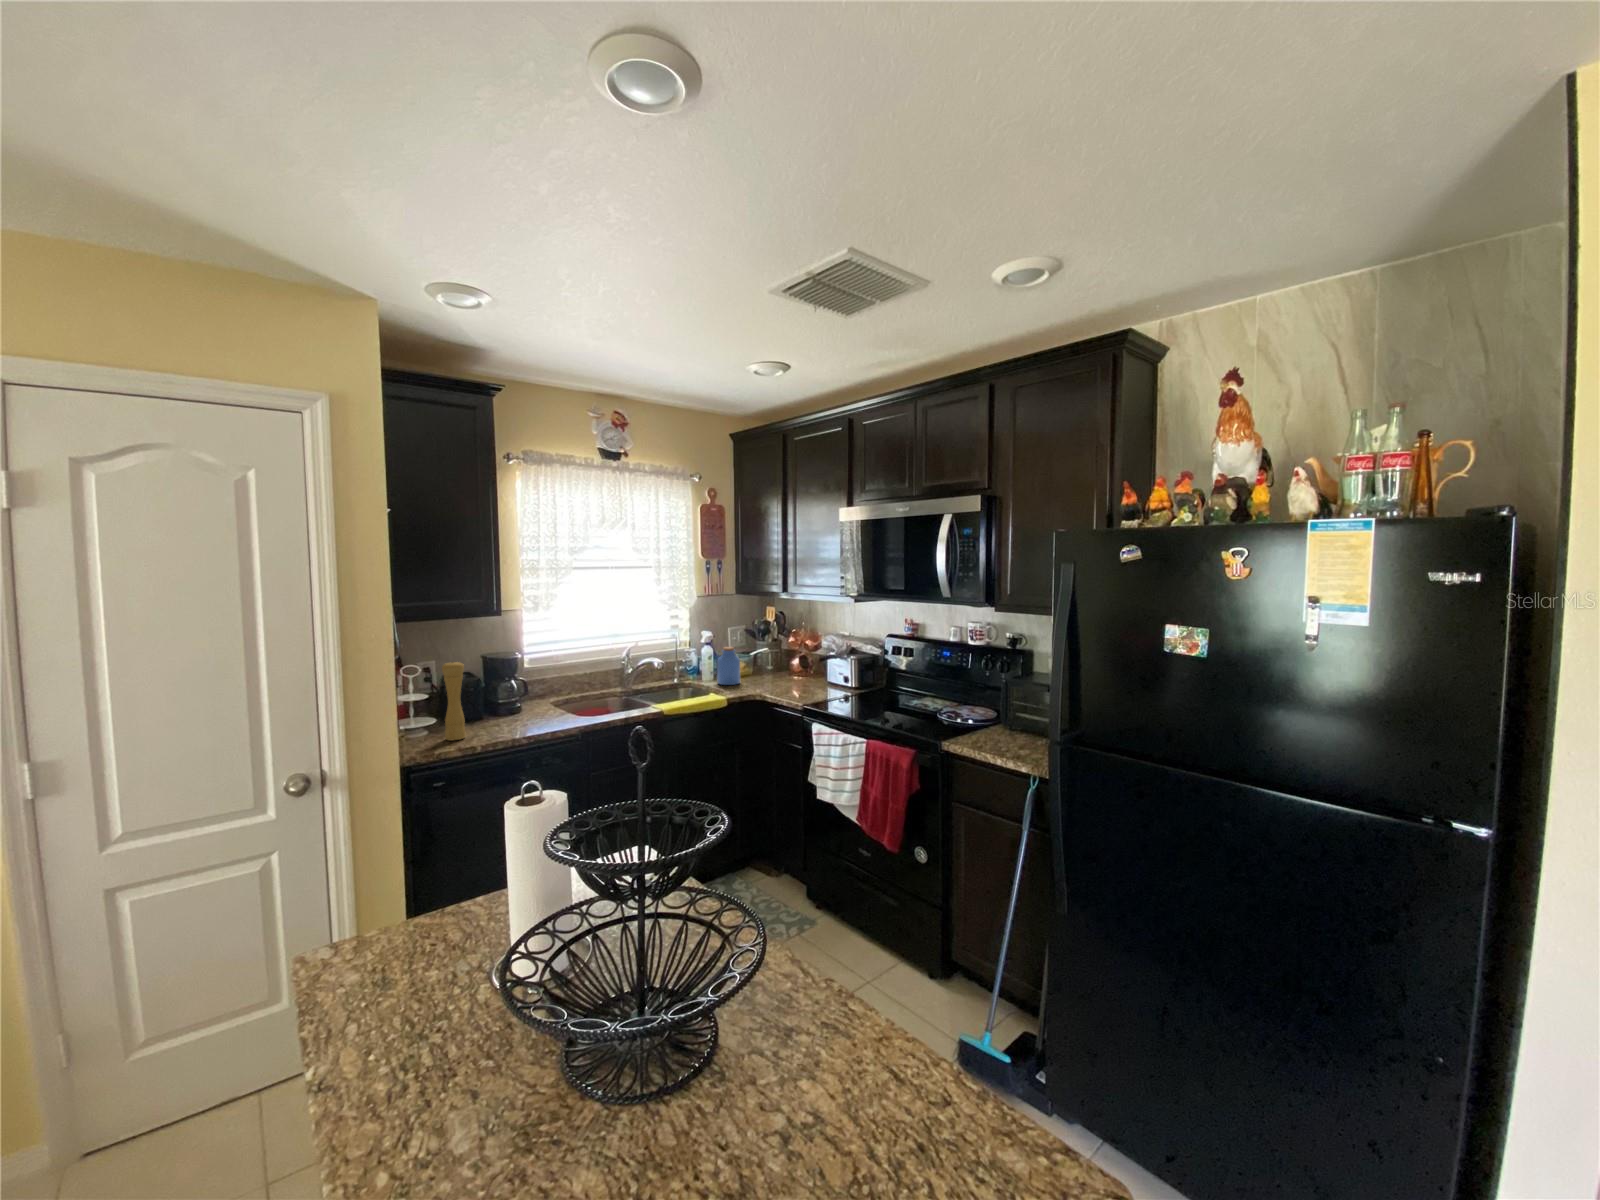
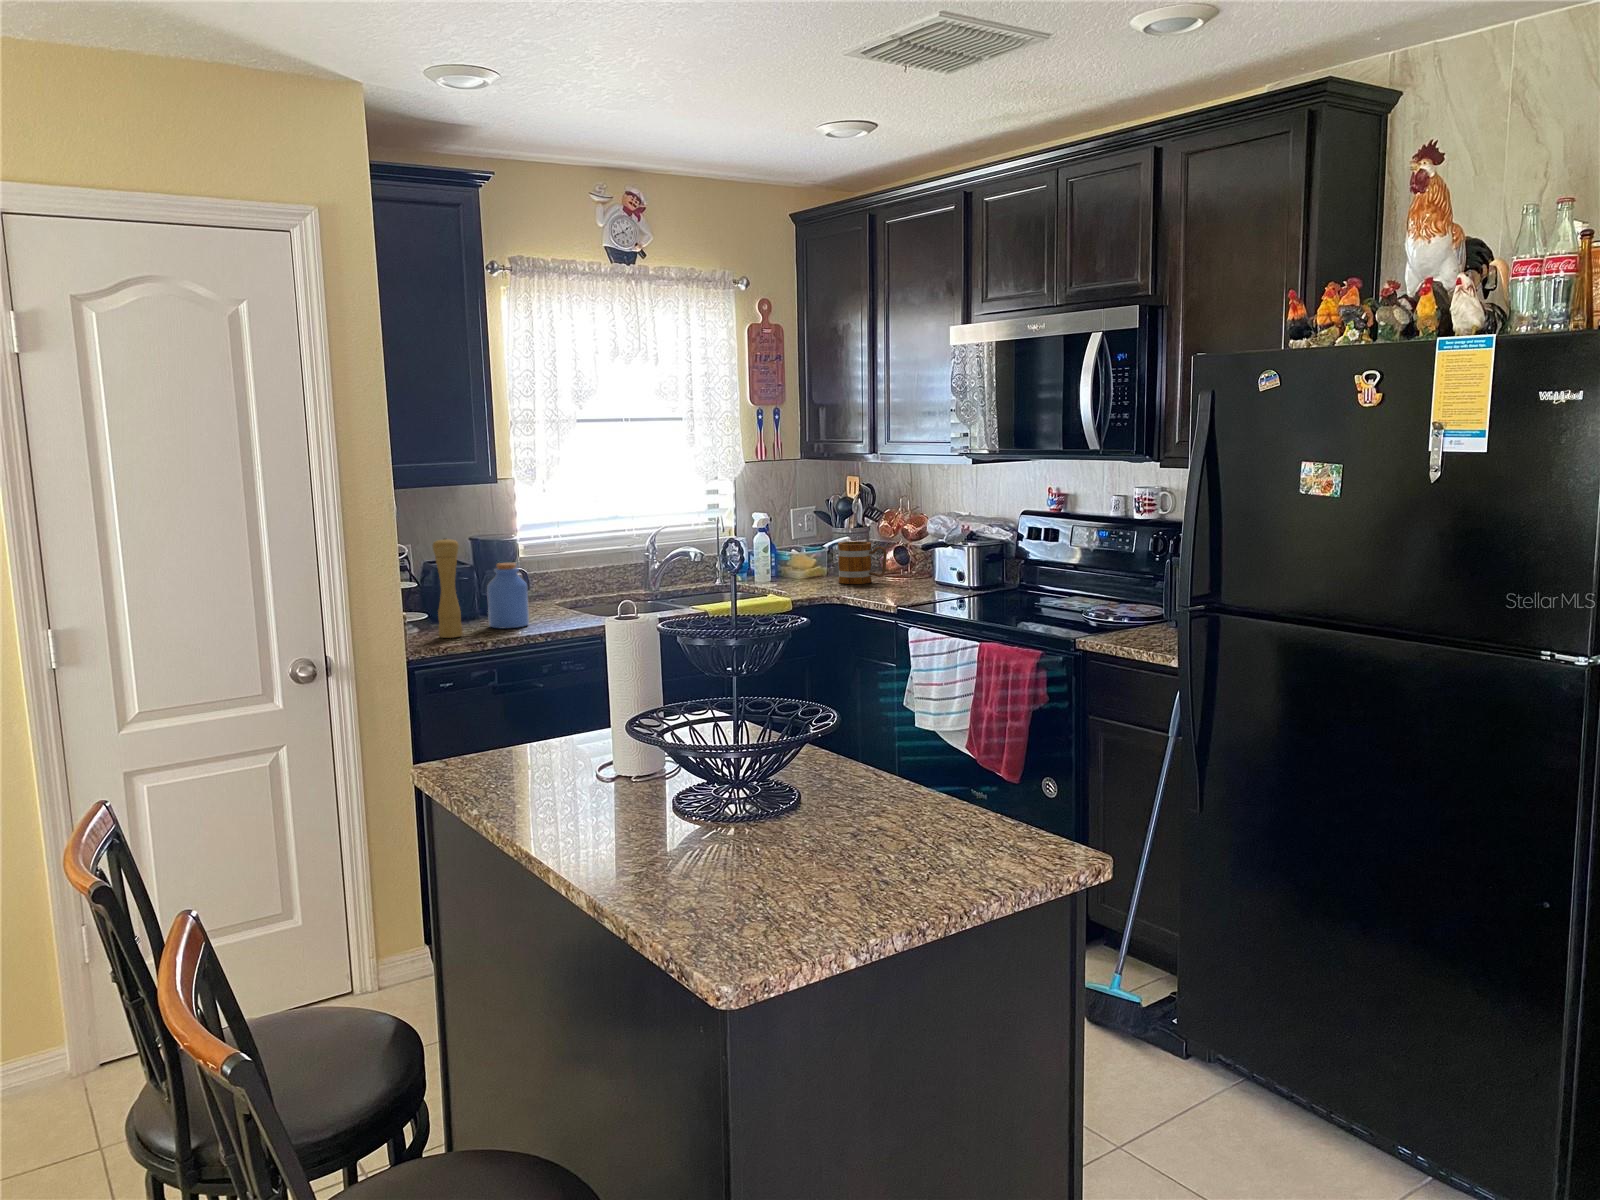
jar: present [717,647,740,685] -> present [487,563,529,629]
mug: none [759,651,793,681] -> present [838,541,887,584]

